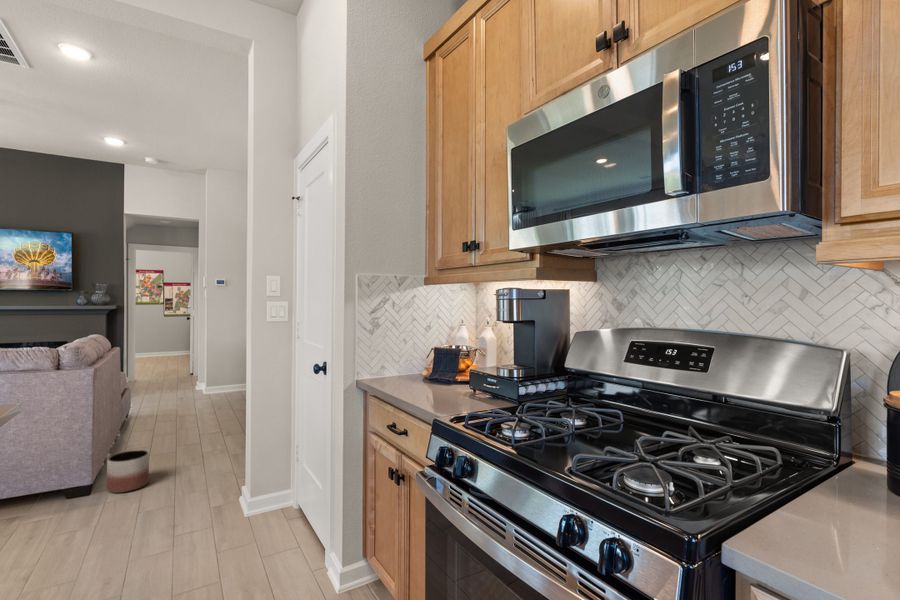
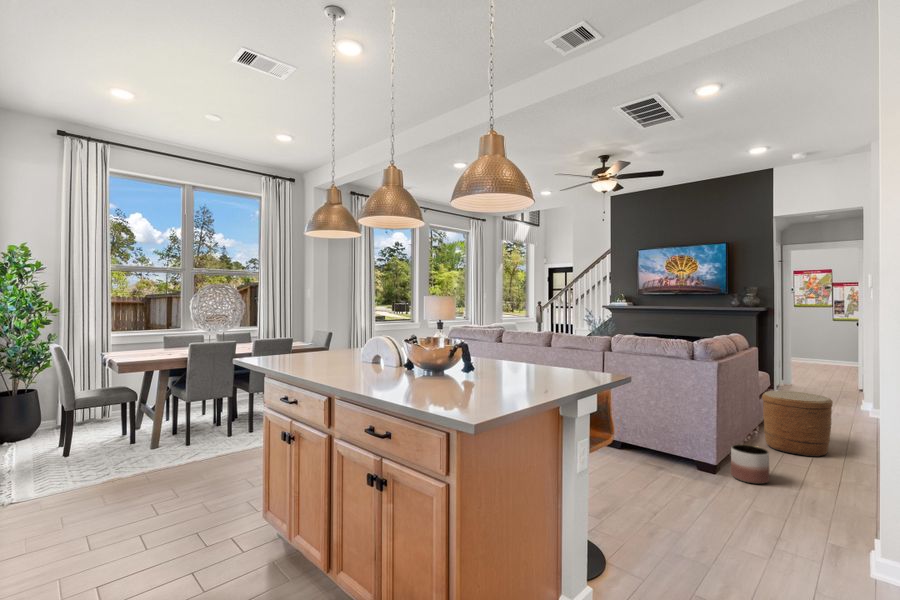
woven basket: none [128,385,192,448] -> present [762,391,833,457]

